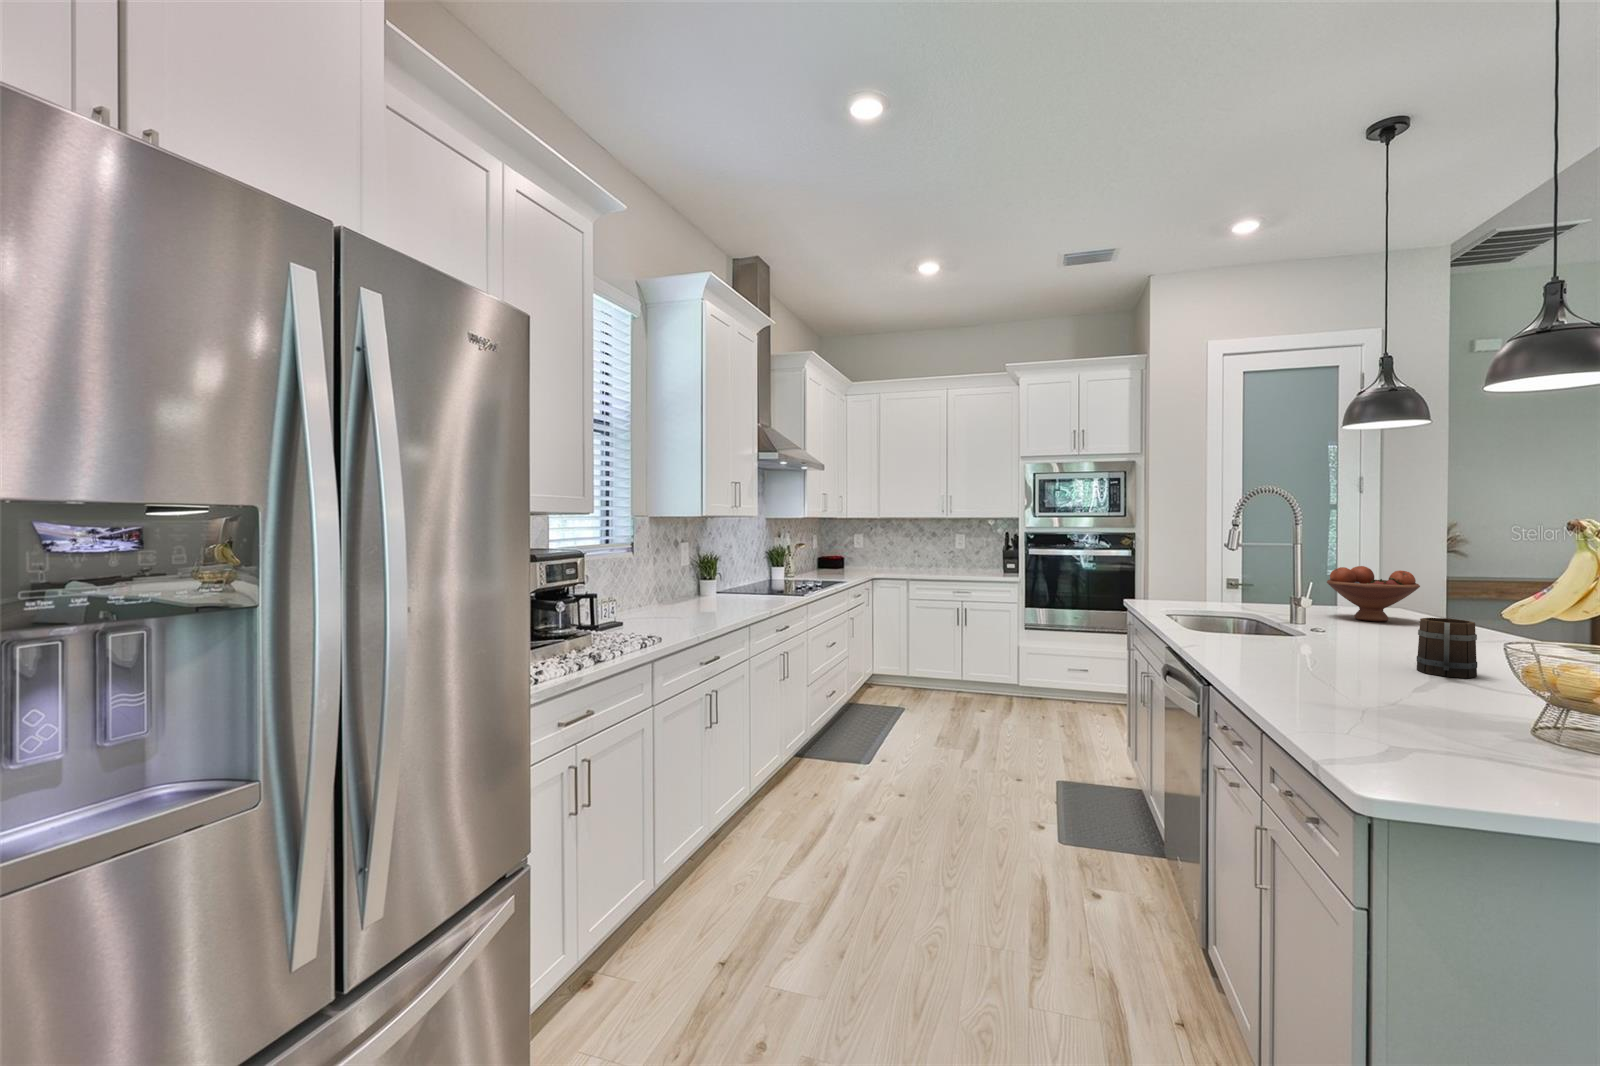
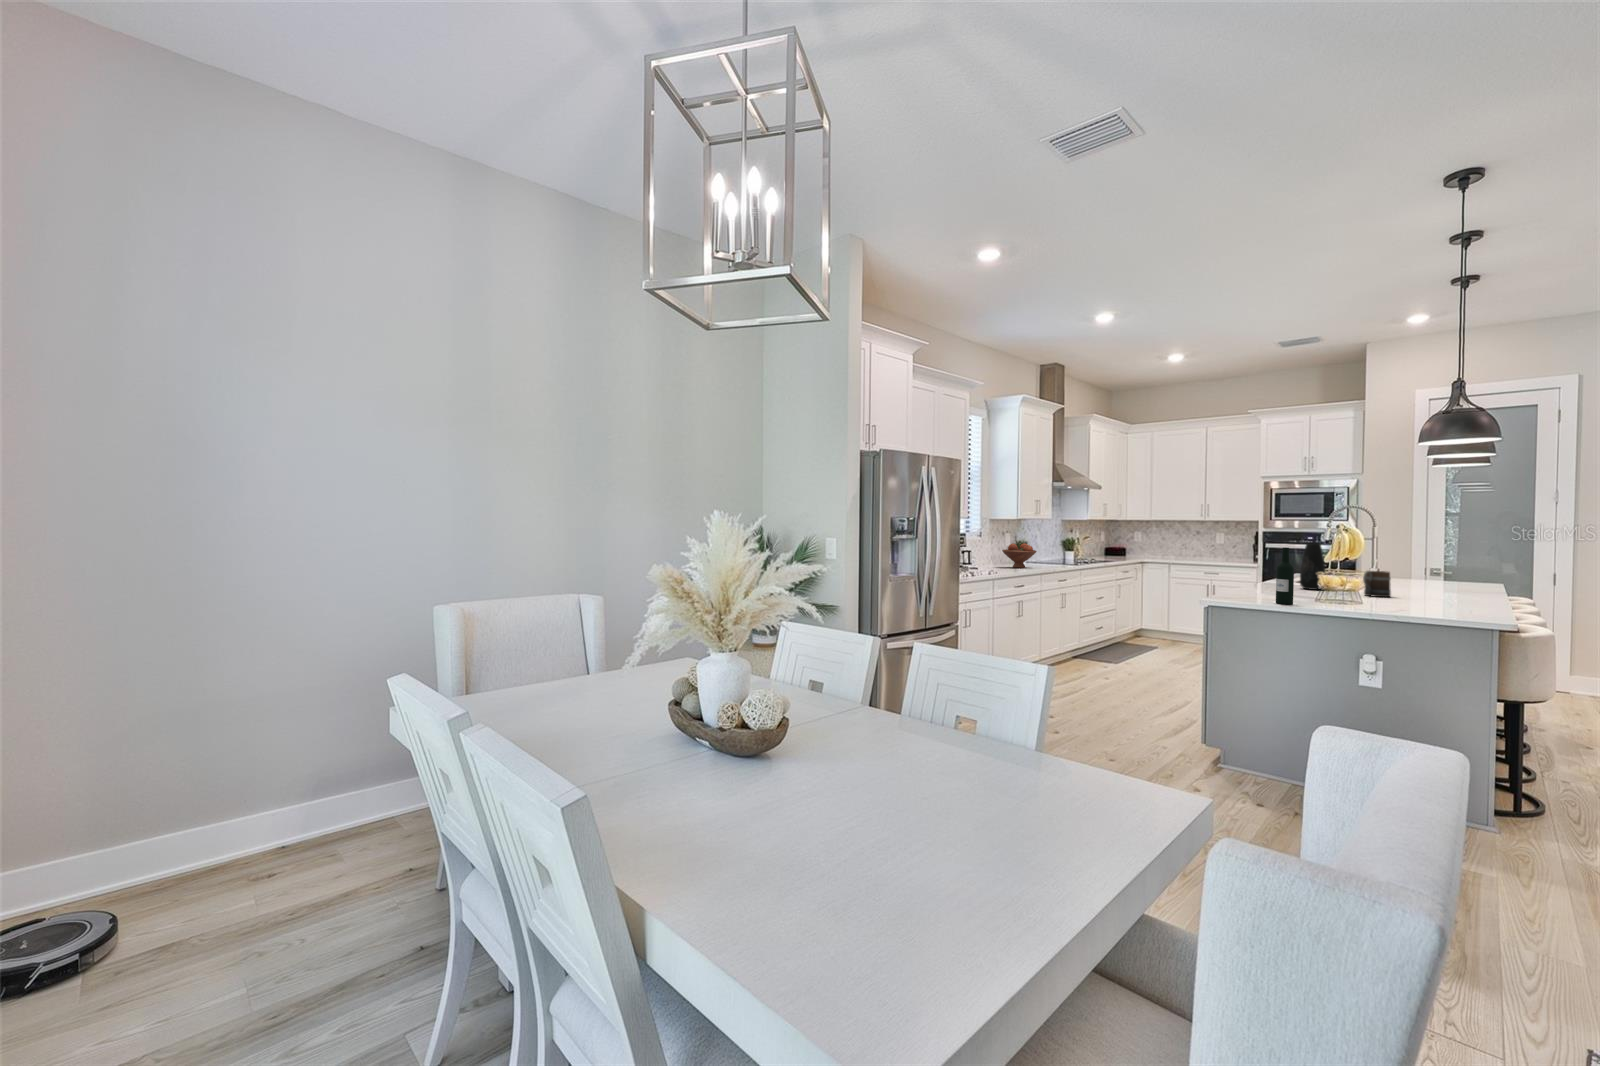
vase: none [1264,559,1314,657] -> present [1300,543,1325,590]
fruit bowl: present [1327,566,1420,621] -> present [1002,544,1037,568]
wine bottle: none [1479,594,1545,776] -> present [1276,548,1294,604]

